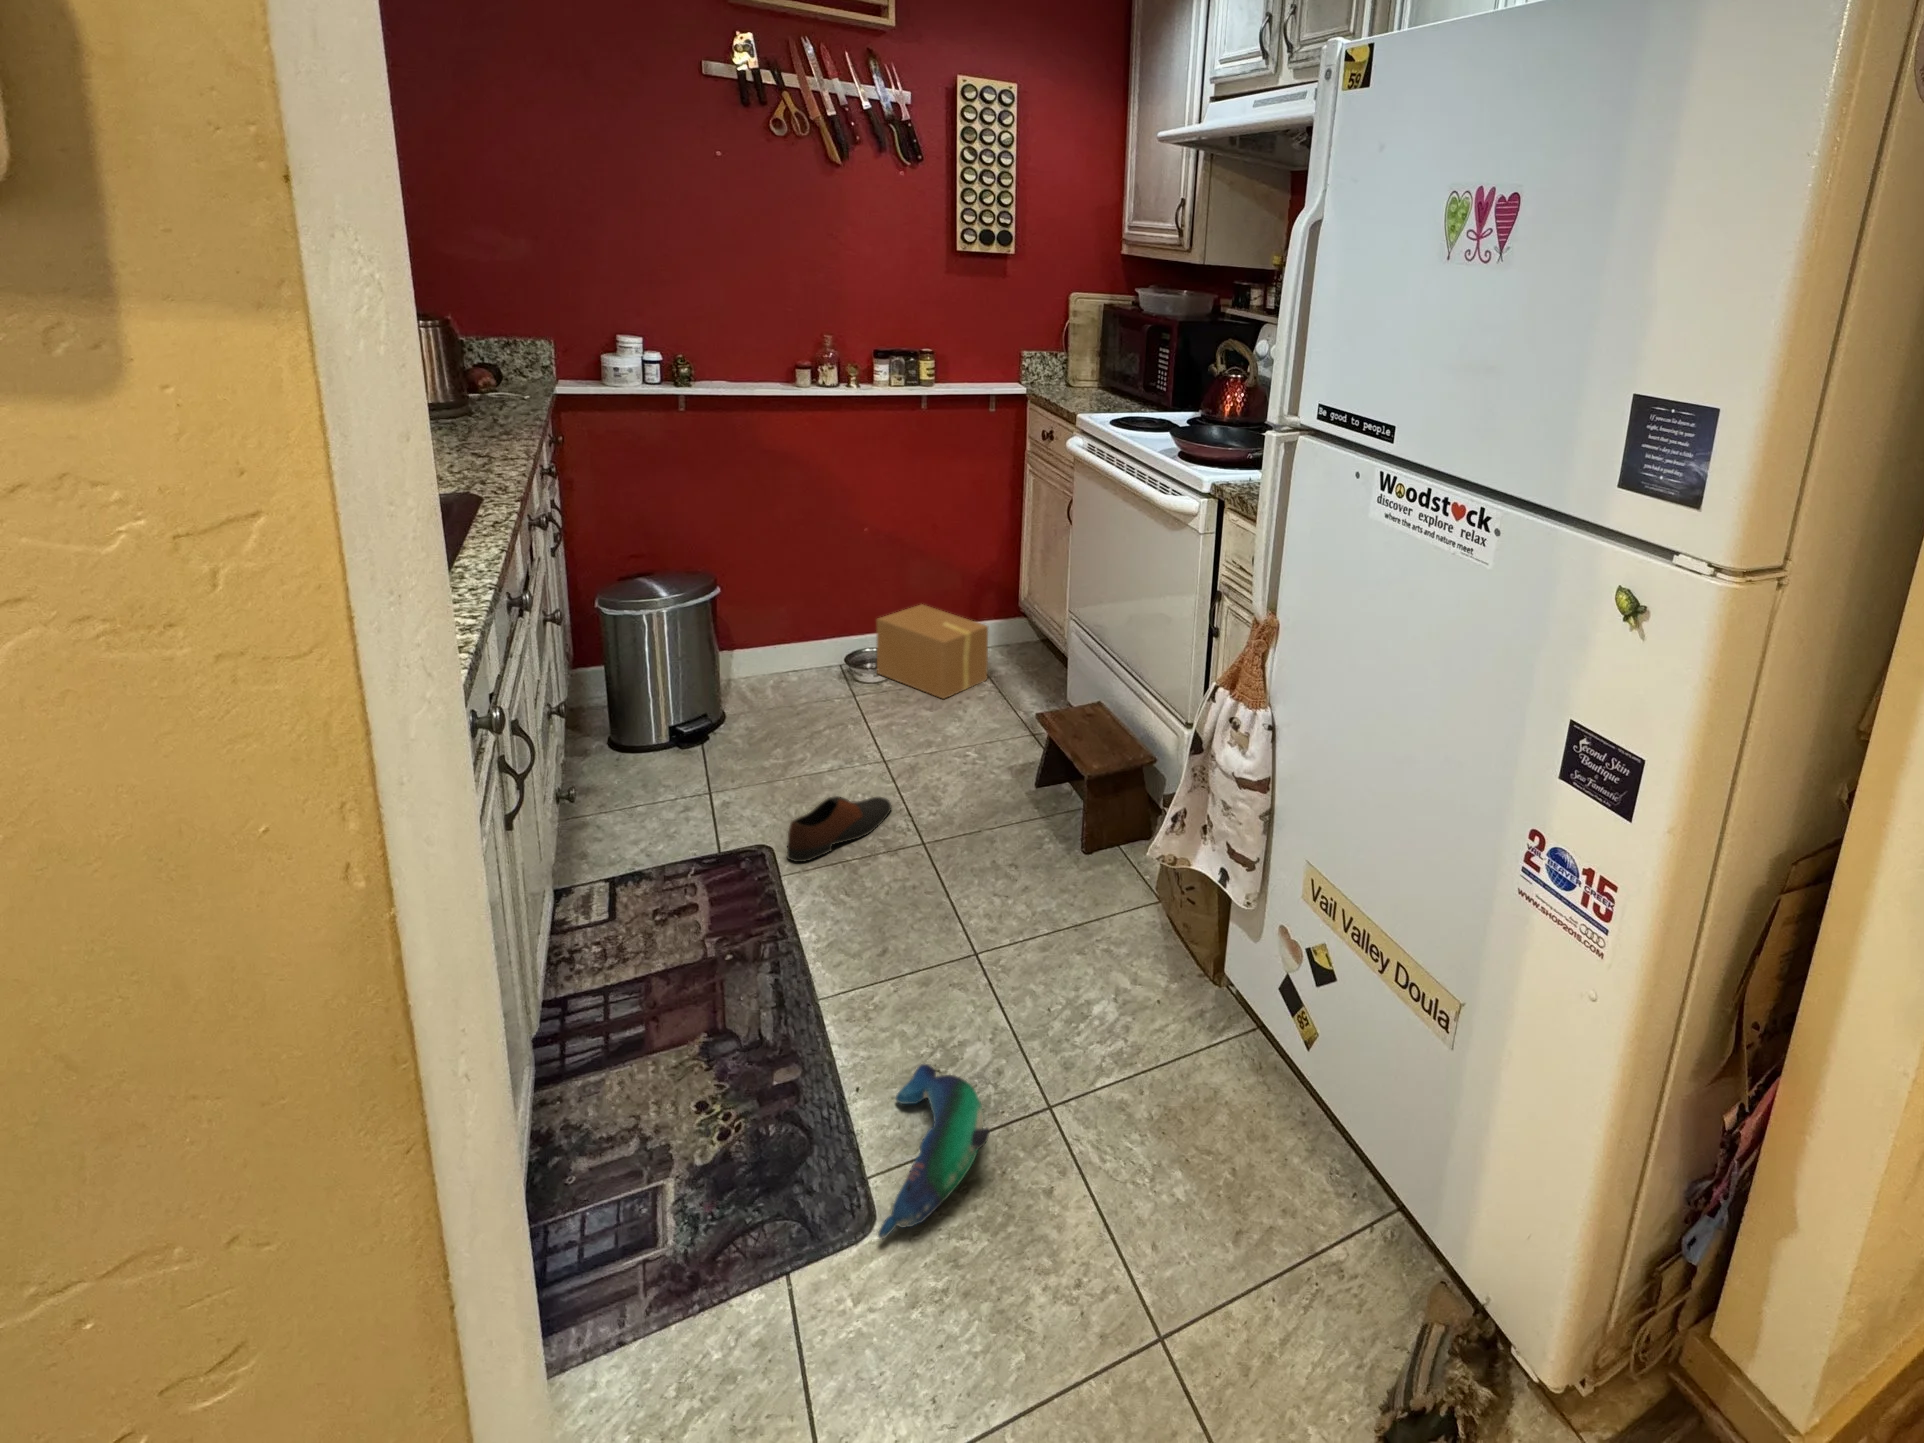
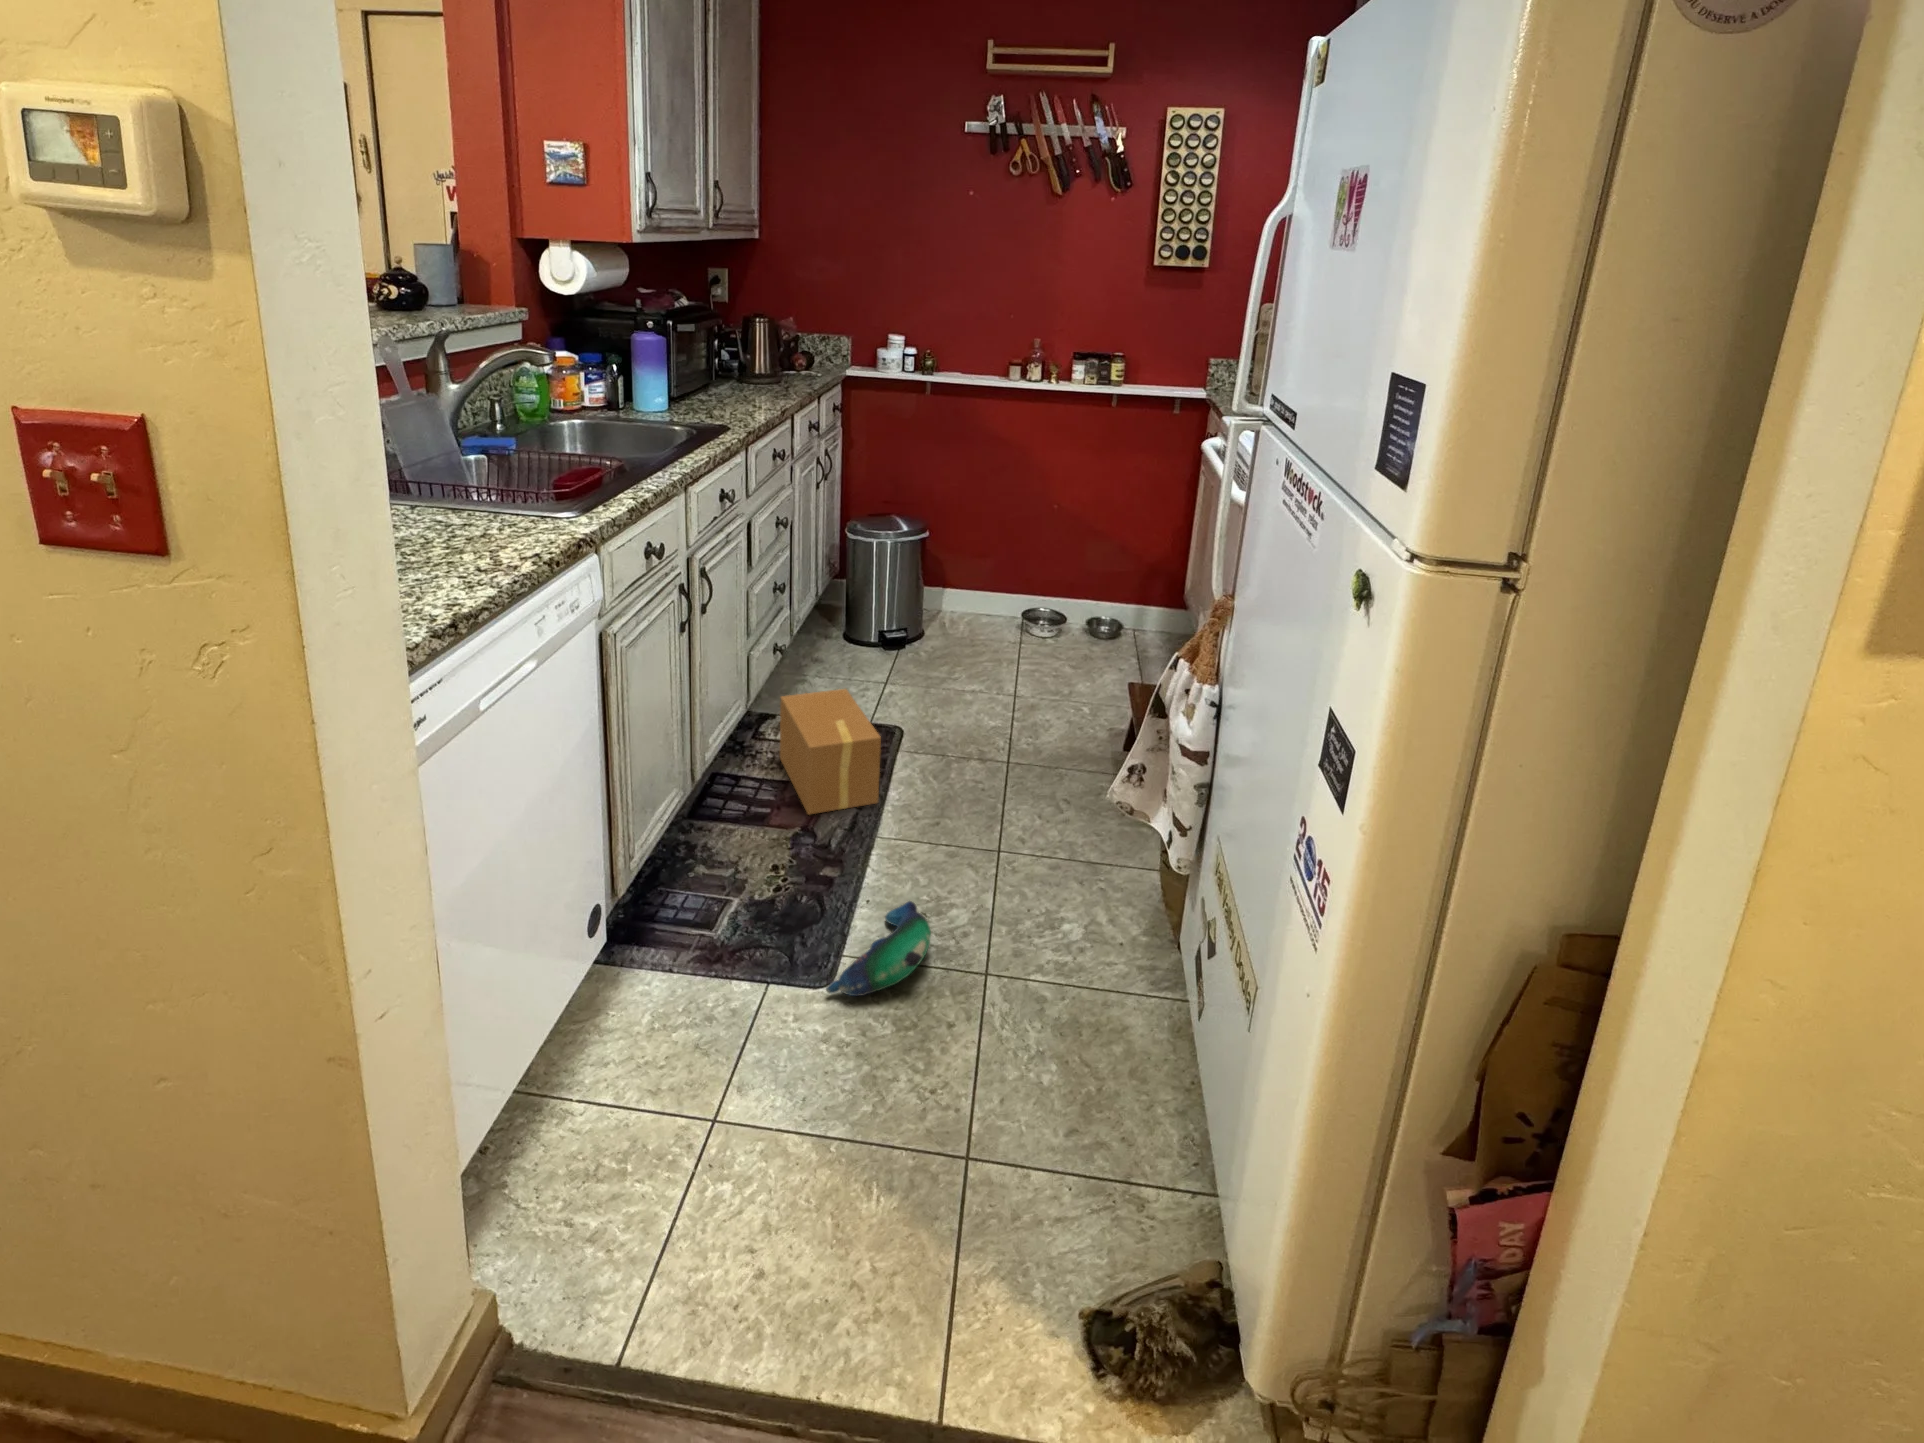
cardboard box: present [876,605,988,699] -> present [780,689,881,814]
shoe: present [787,796,891,862] -> none [908,704,998,747]

